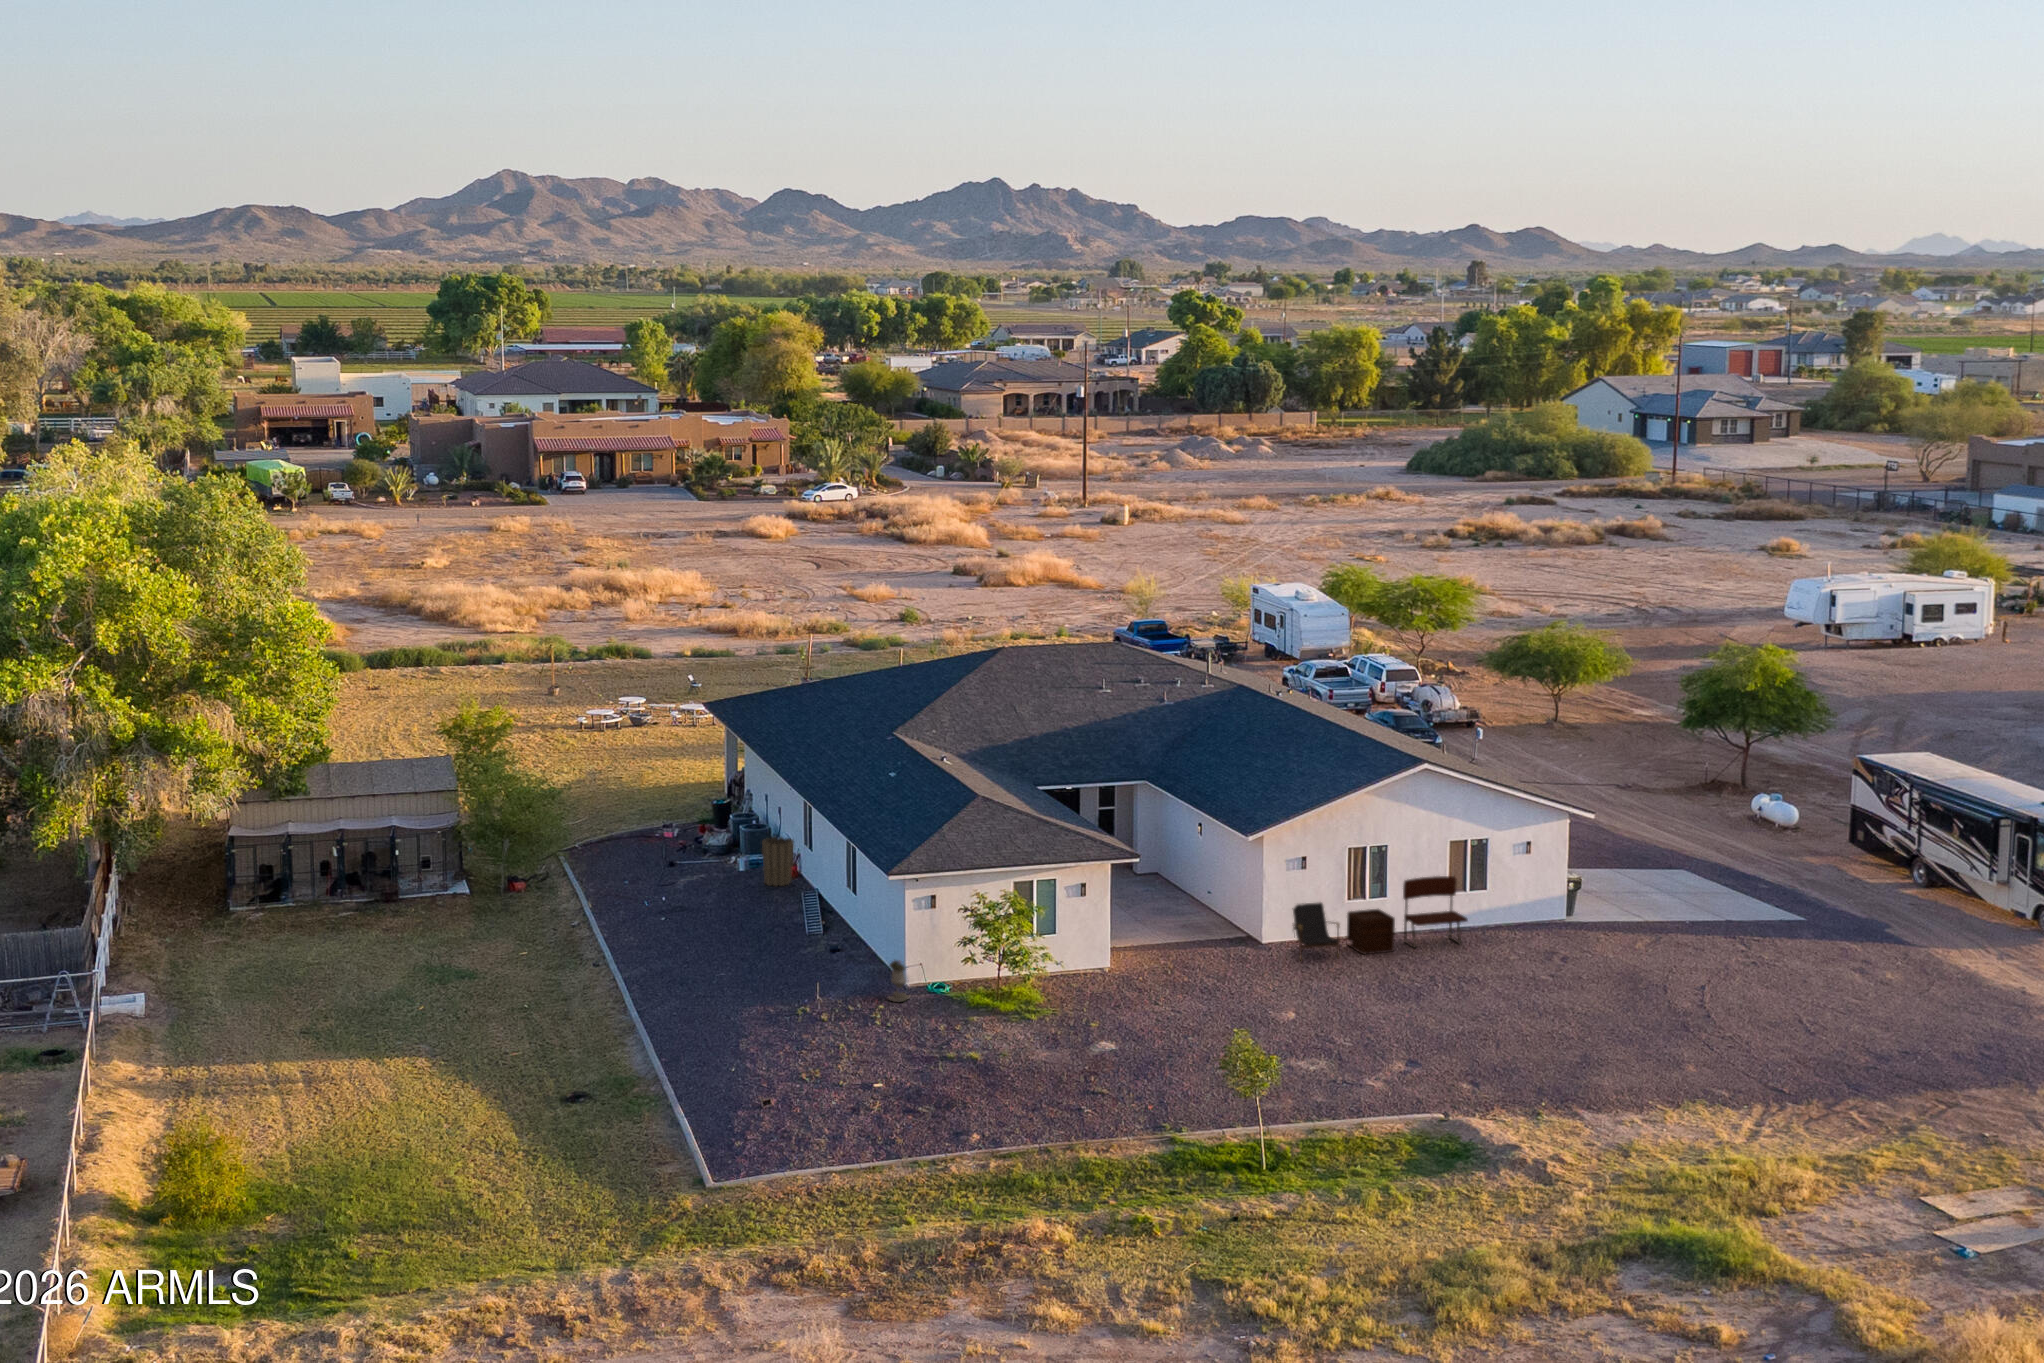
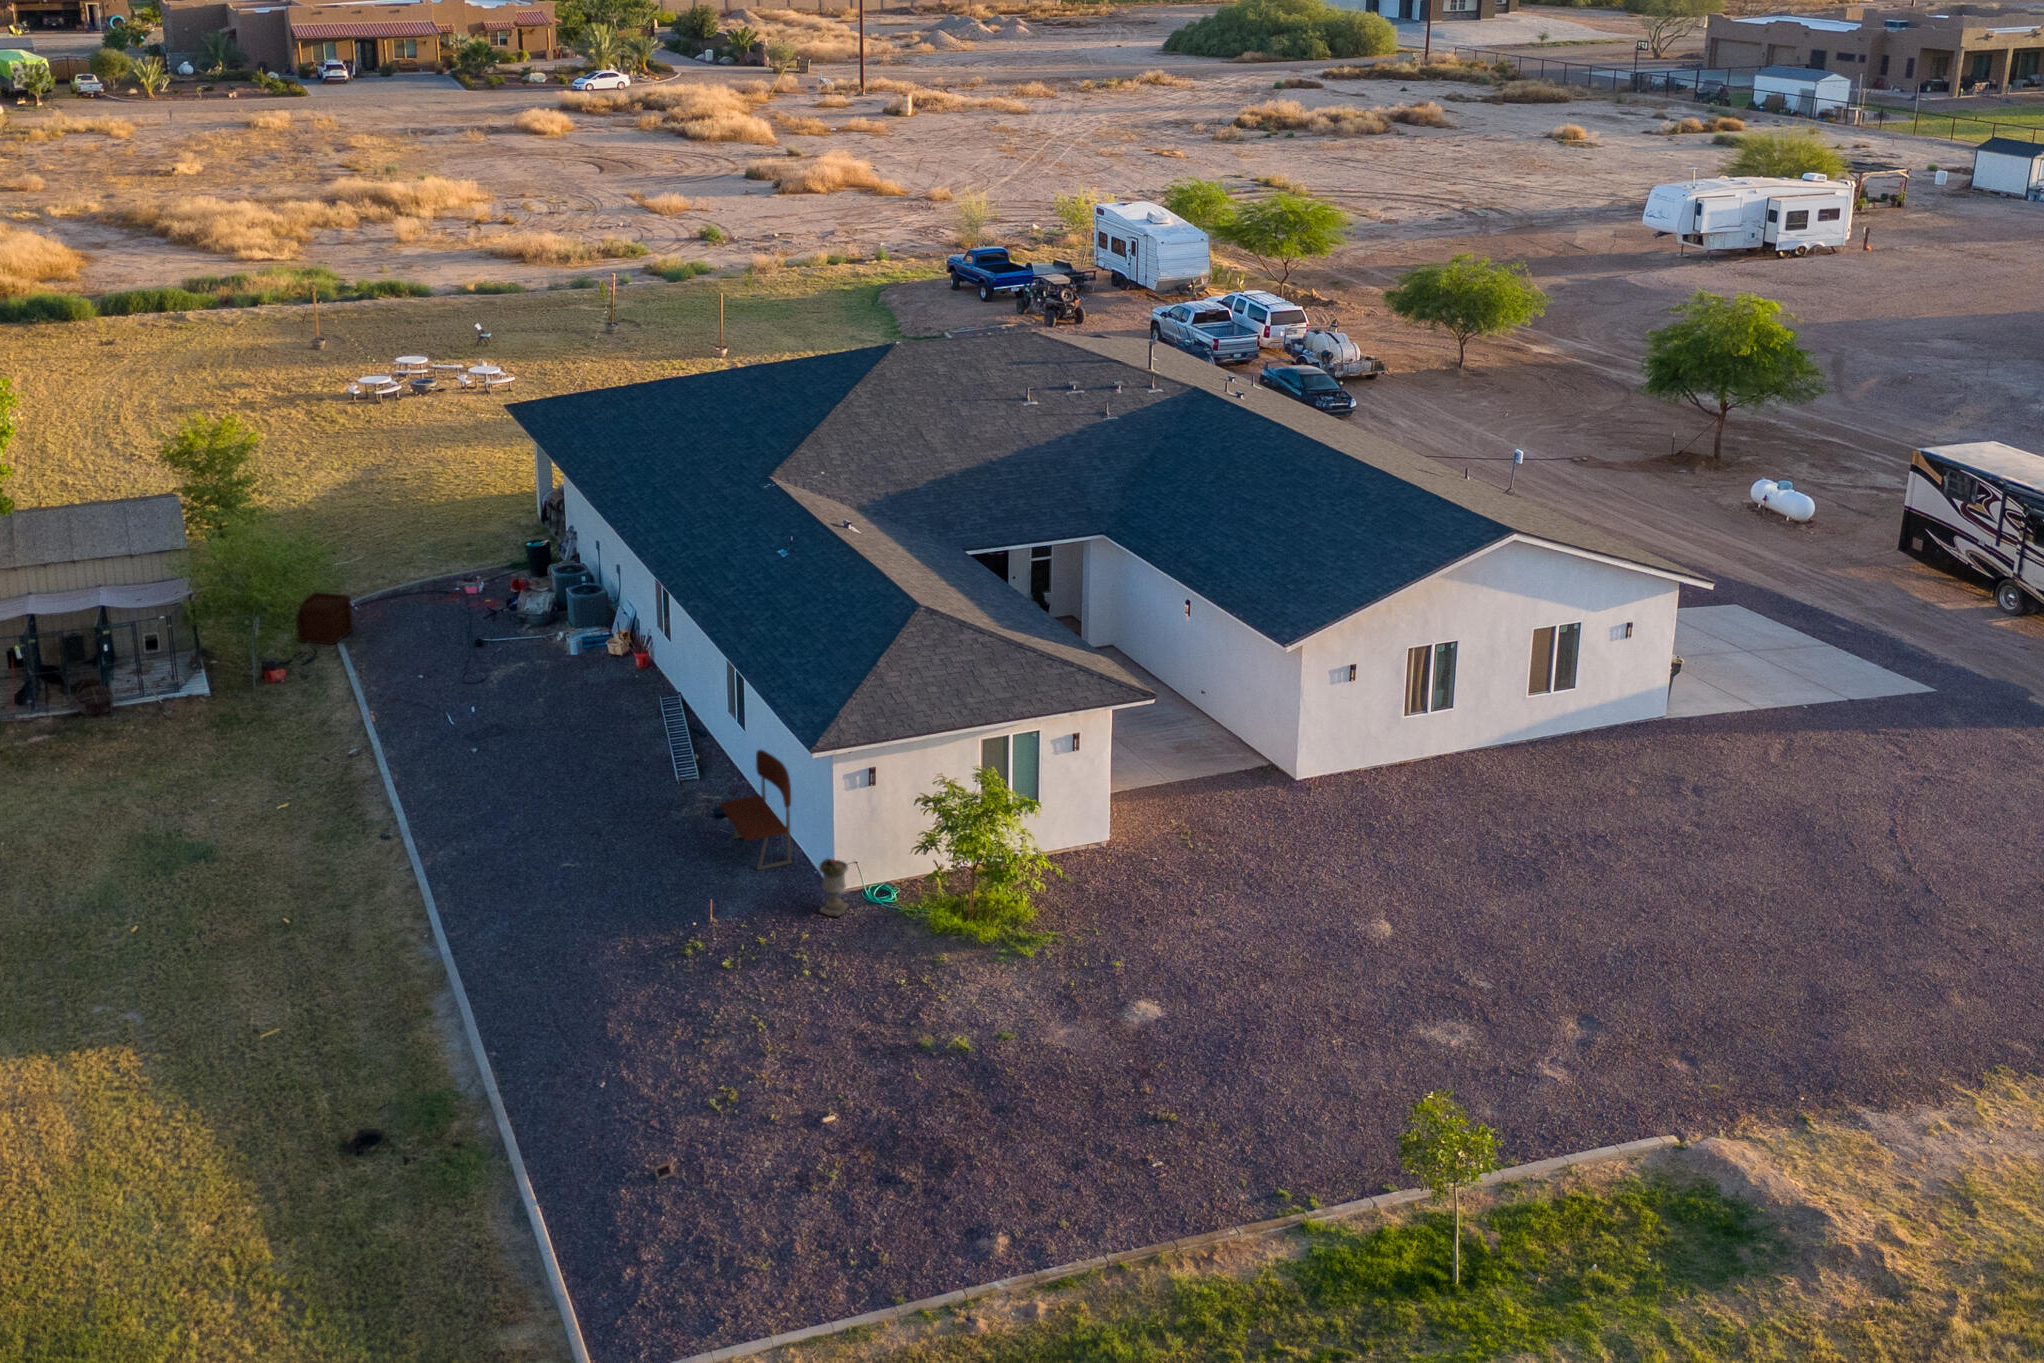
trash can: present [762,837,794,886] -> none [609,613,650,677]
bench: present [1403,876,1468,948] -> present [719,750,792,870]
lounge chair: present [1293,903,1340,958] -> none [1327,721,1397,806]
wooden crate: present [1347,909,1395,954] -> present [296,592,353,644]

